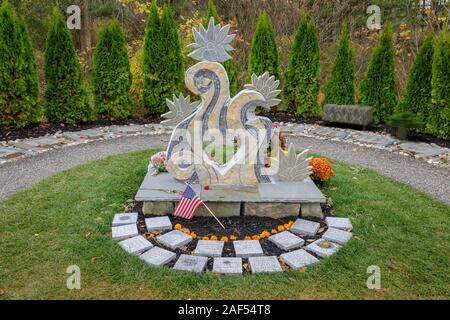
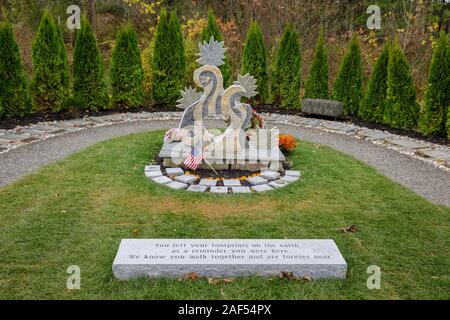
potted plant: present [387,112,420,139] -> present [62,97,87,118]

